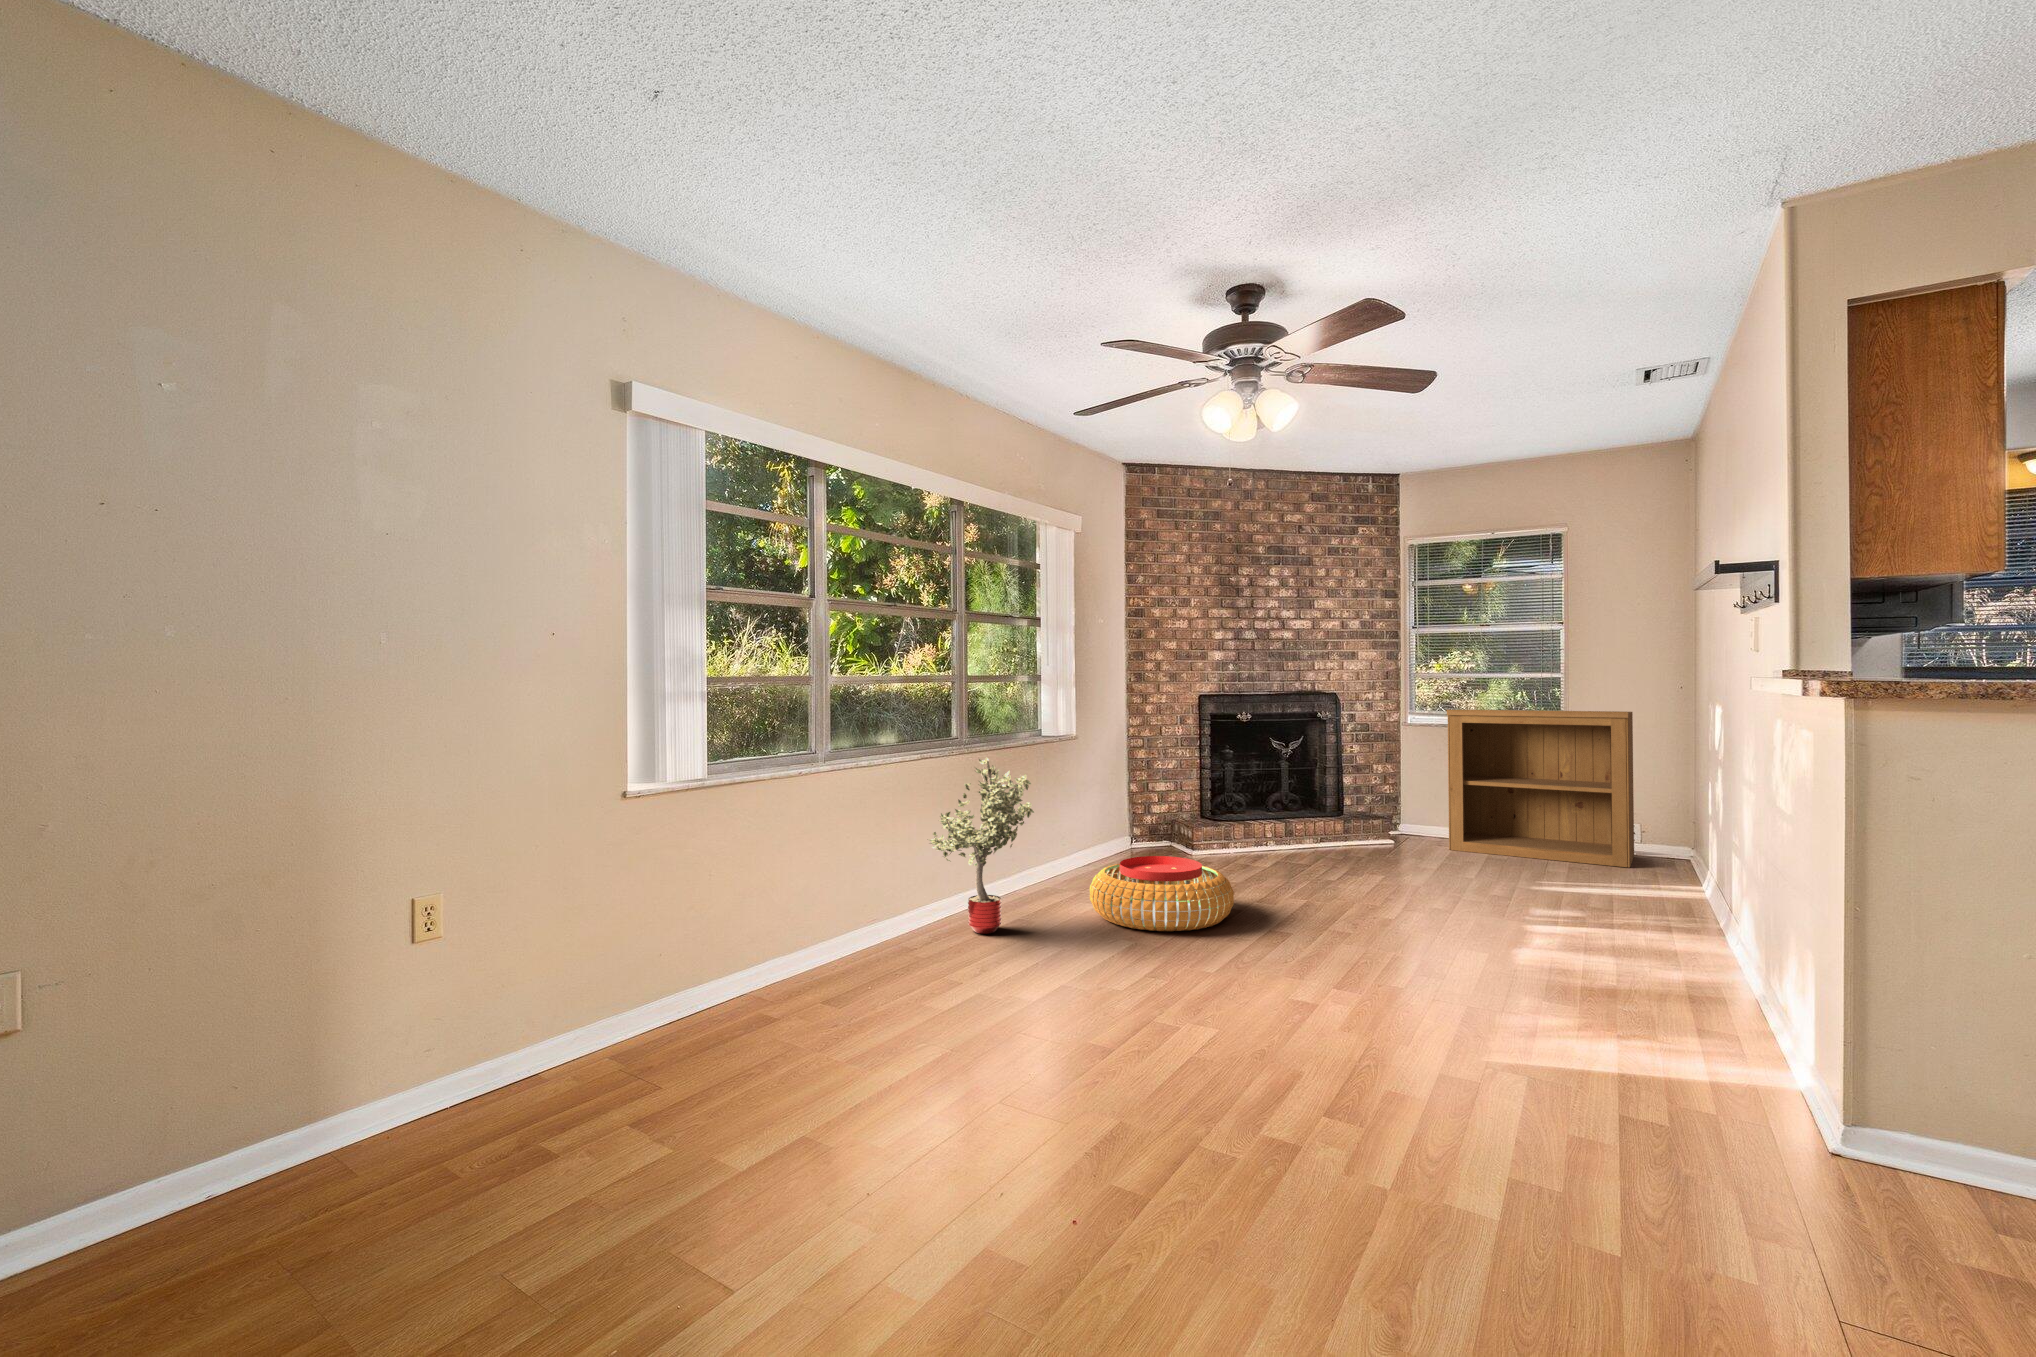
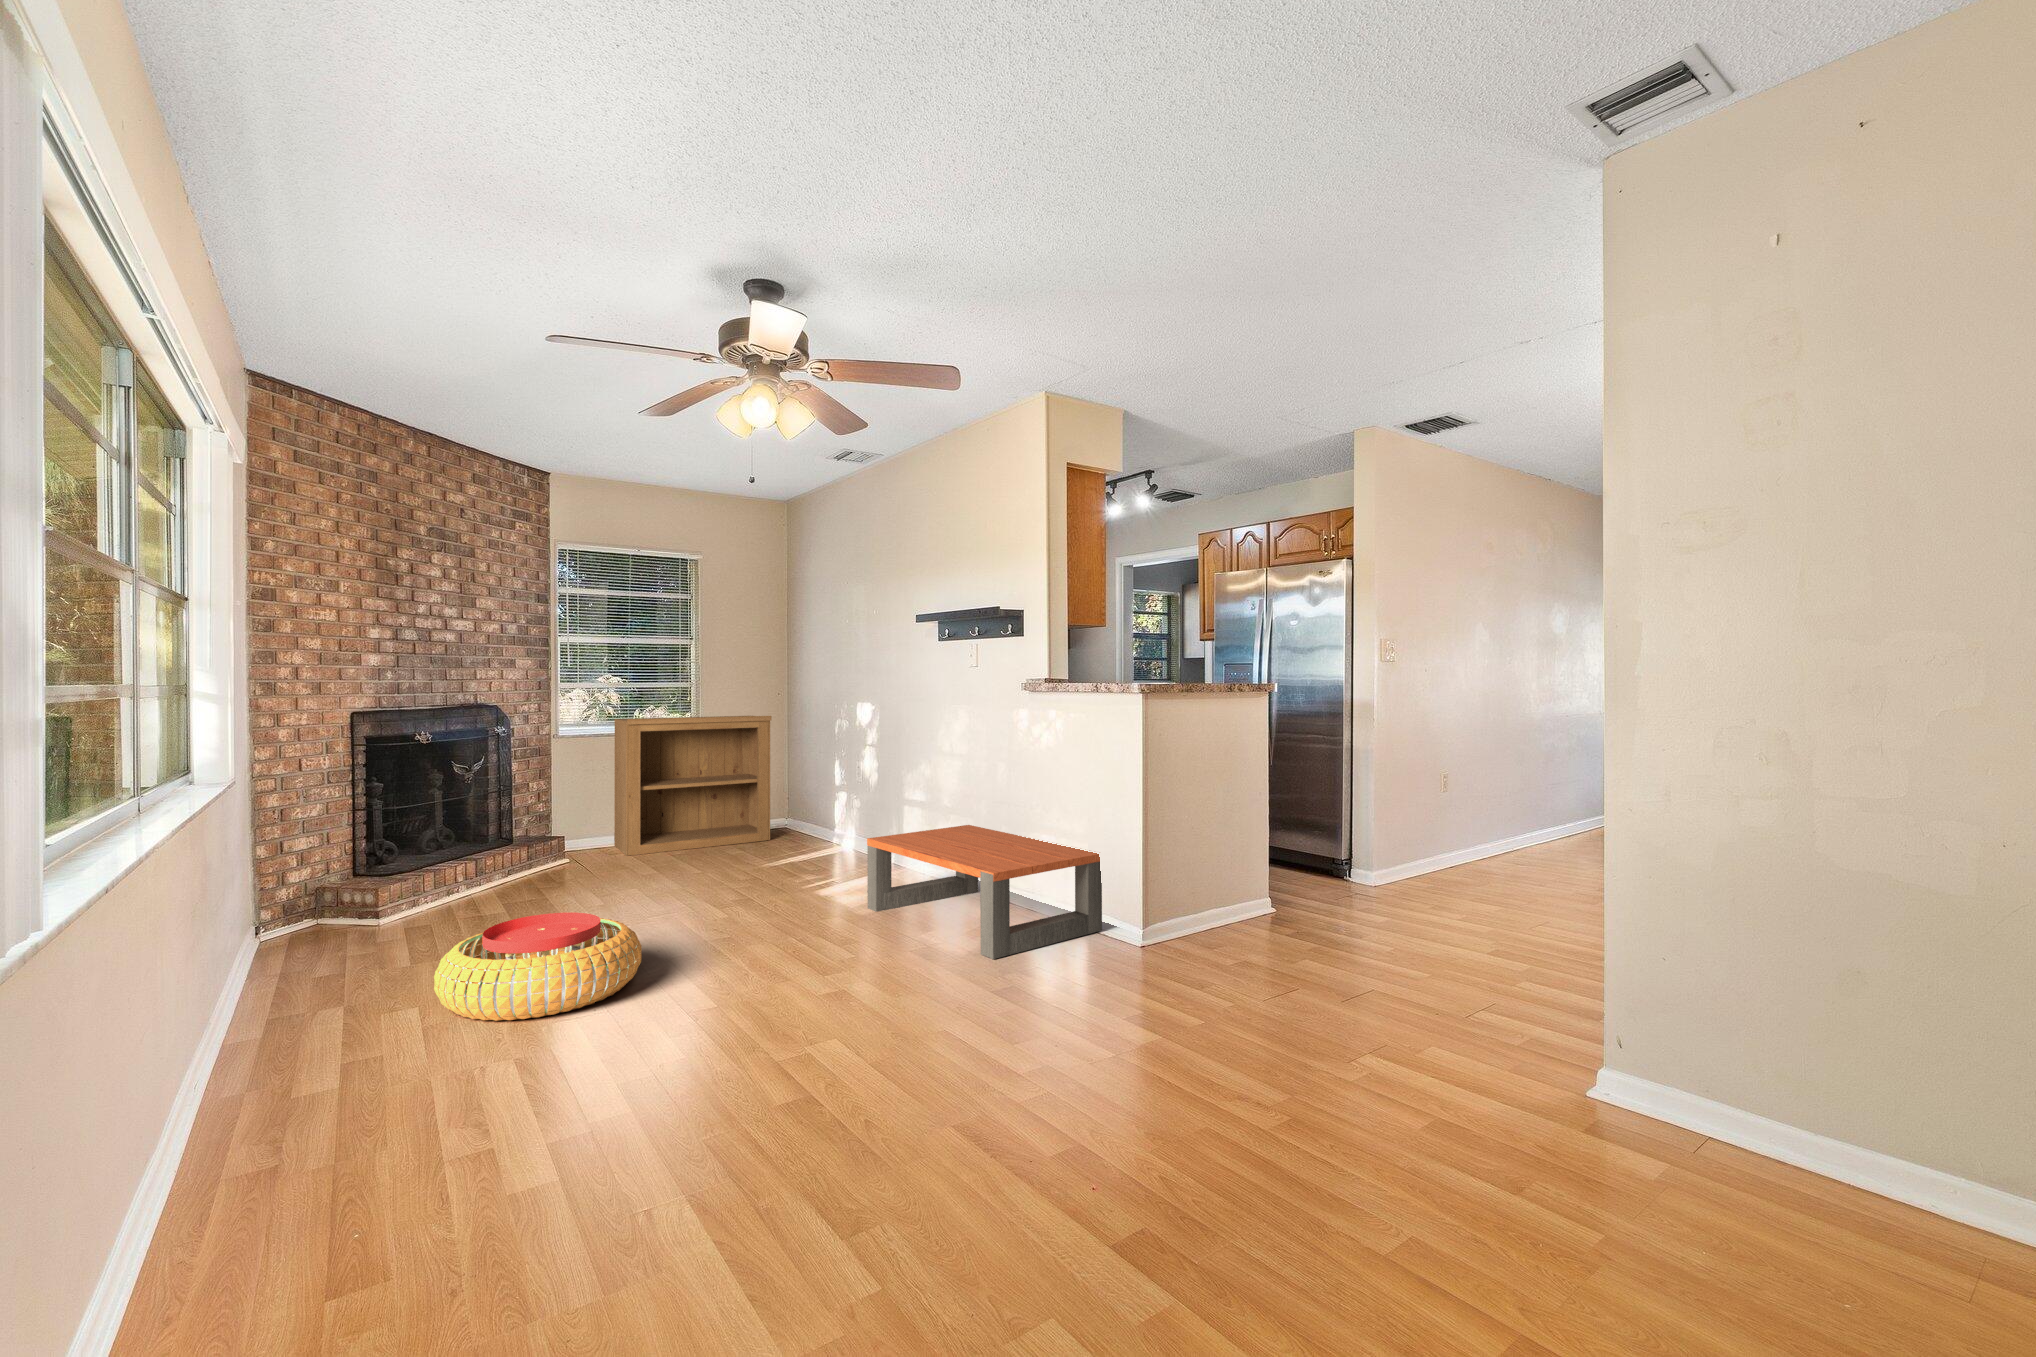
potted tree: present [930,758,1034,934] -> none [236,823,427,1114]
coffee table: none [1518,864,1789,1087] -> present [867,825,1102,959]

